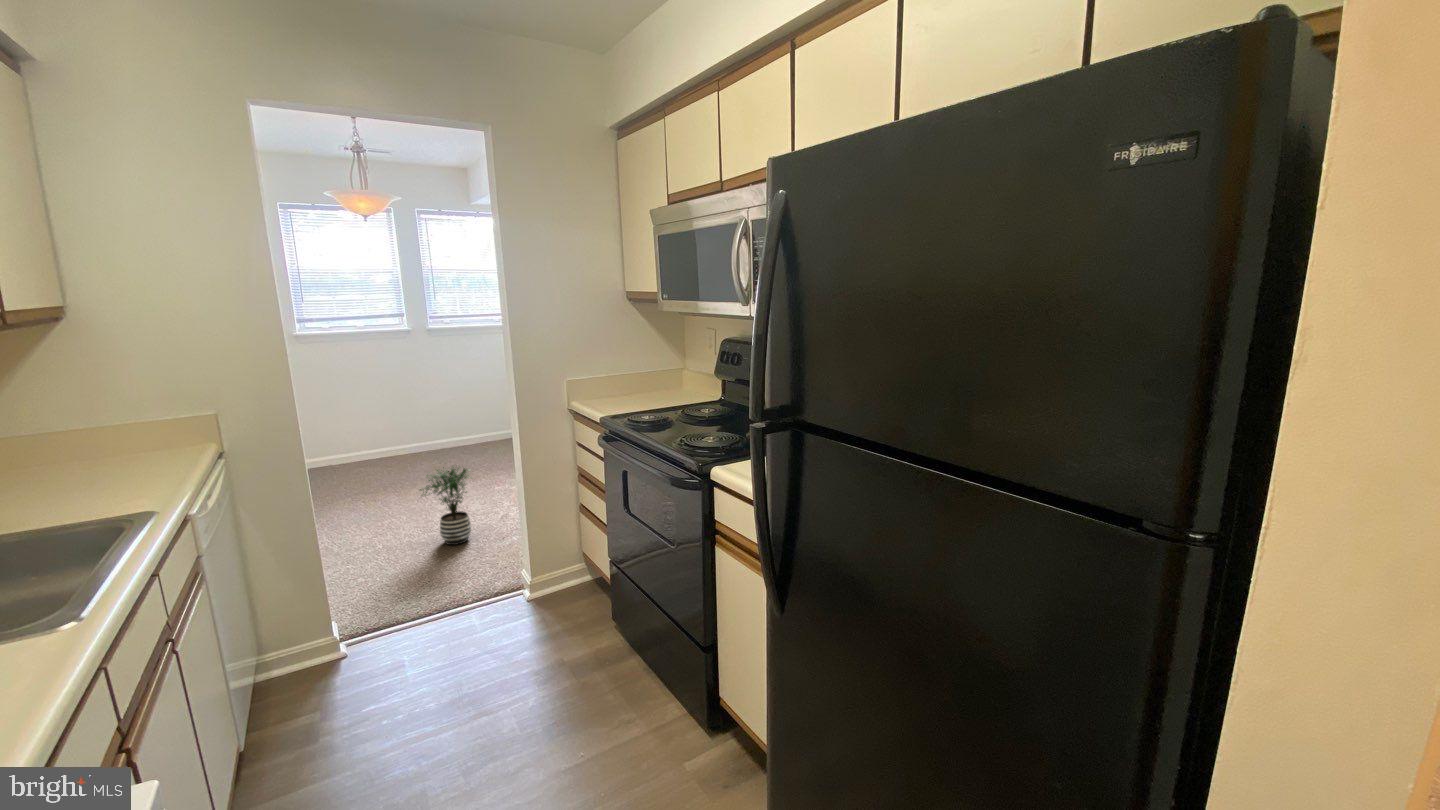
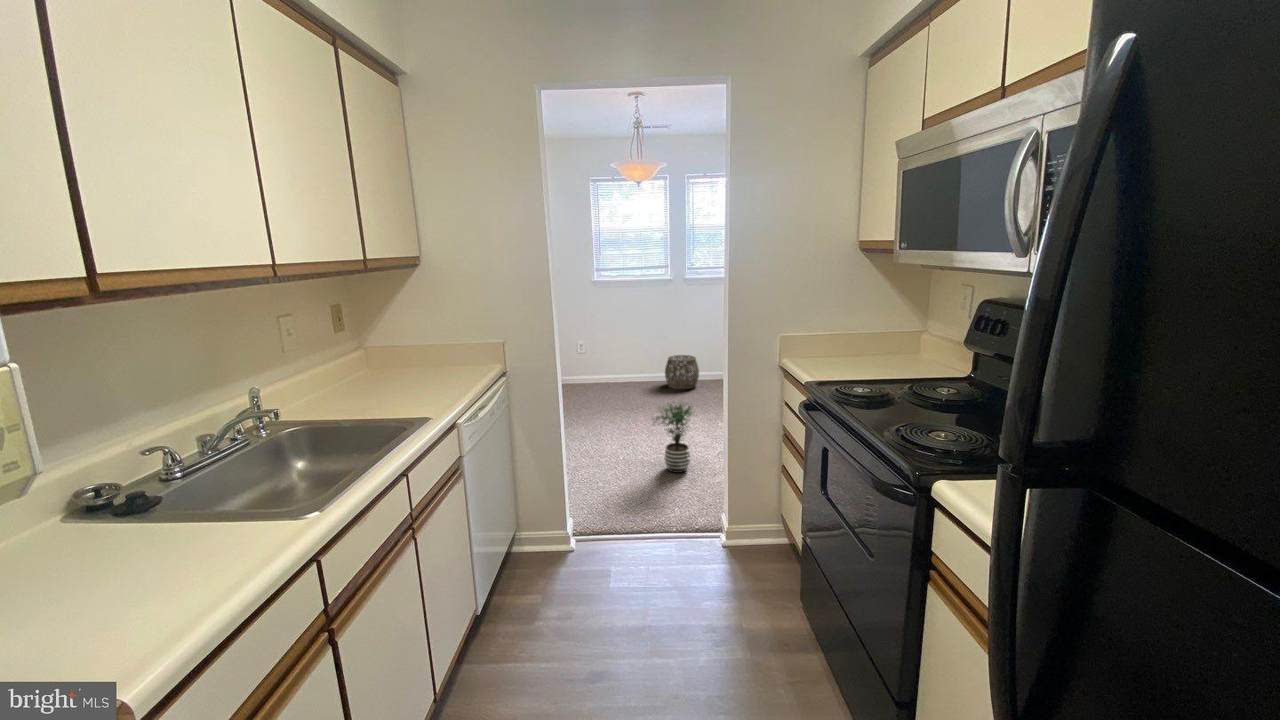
woven basket: none [413,419,458,460] -> present [665,355,699,389]

